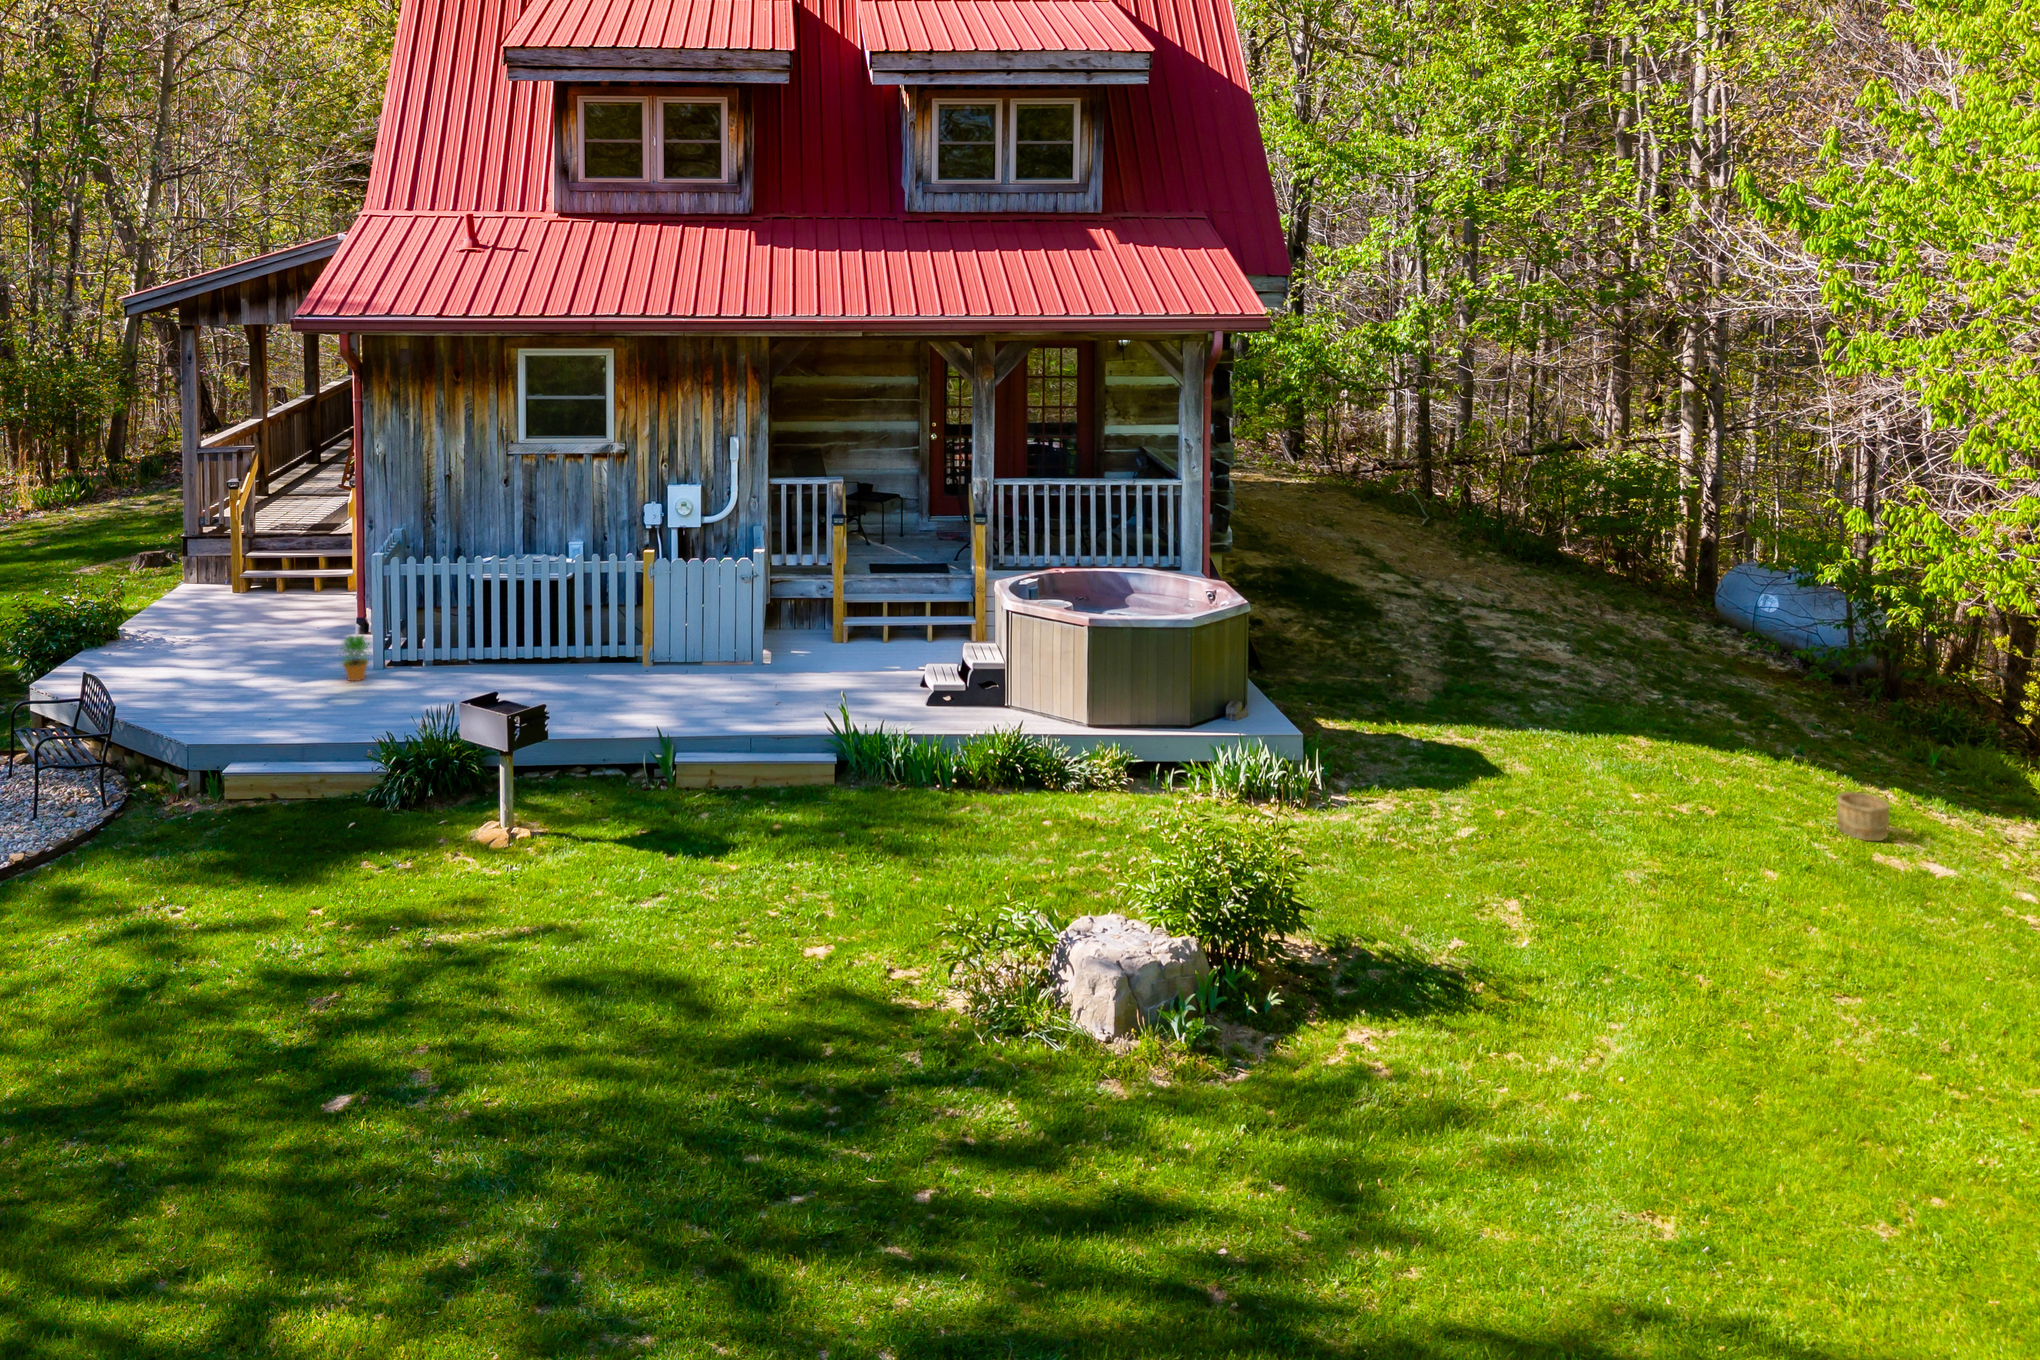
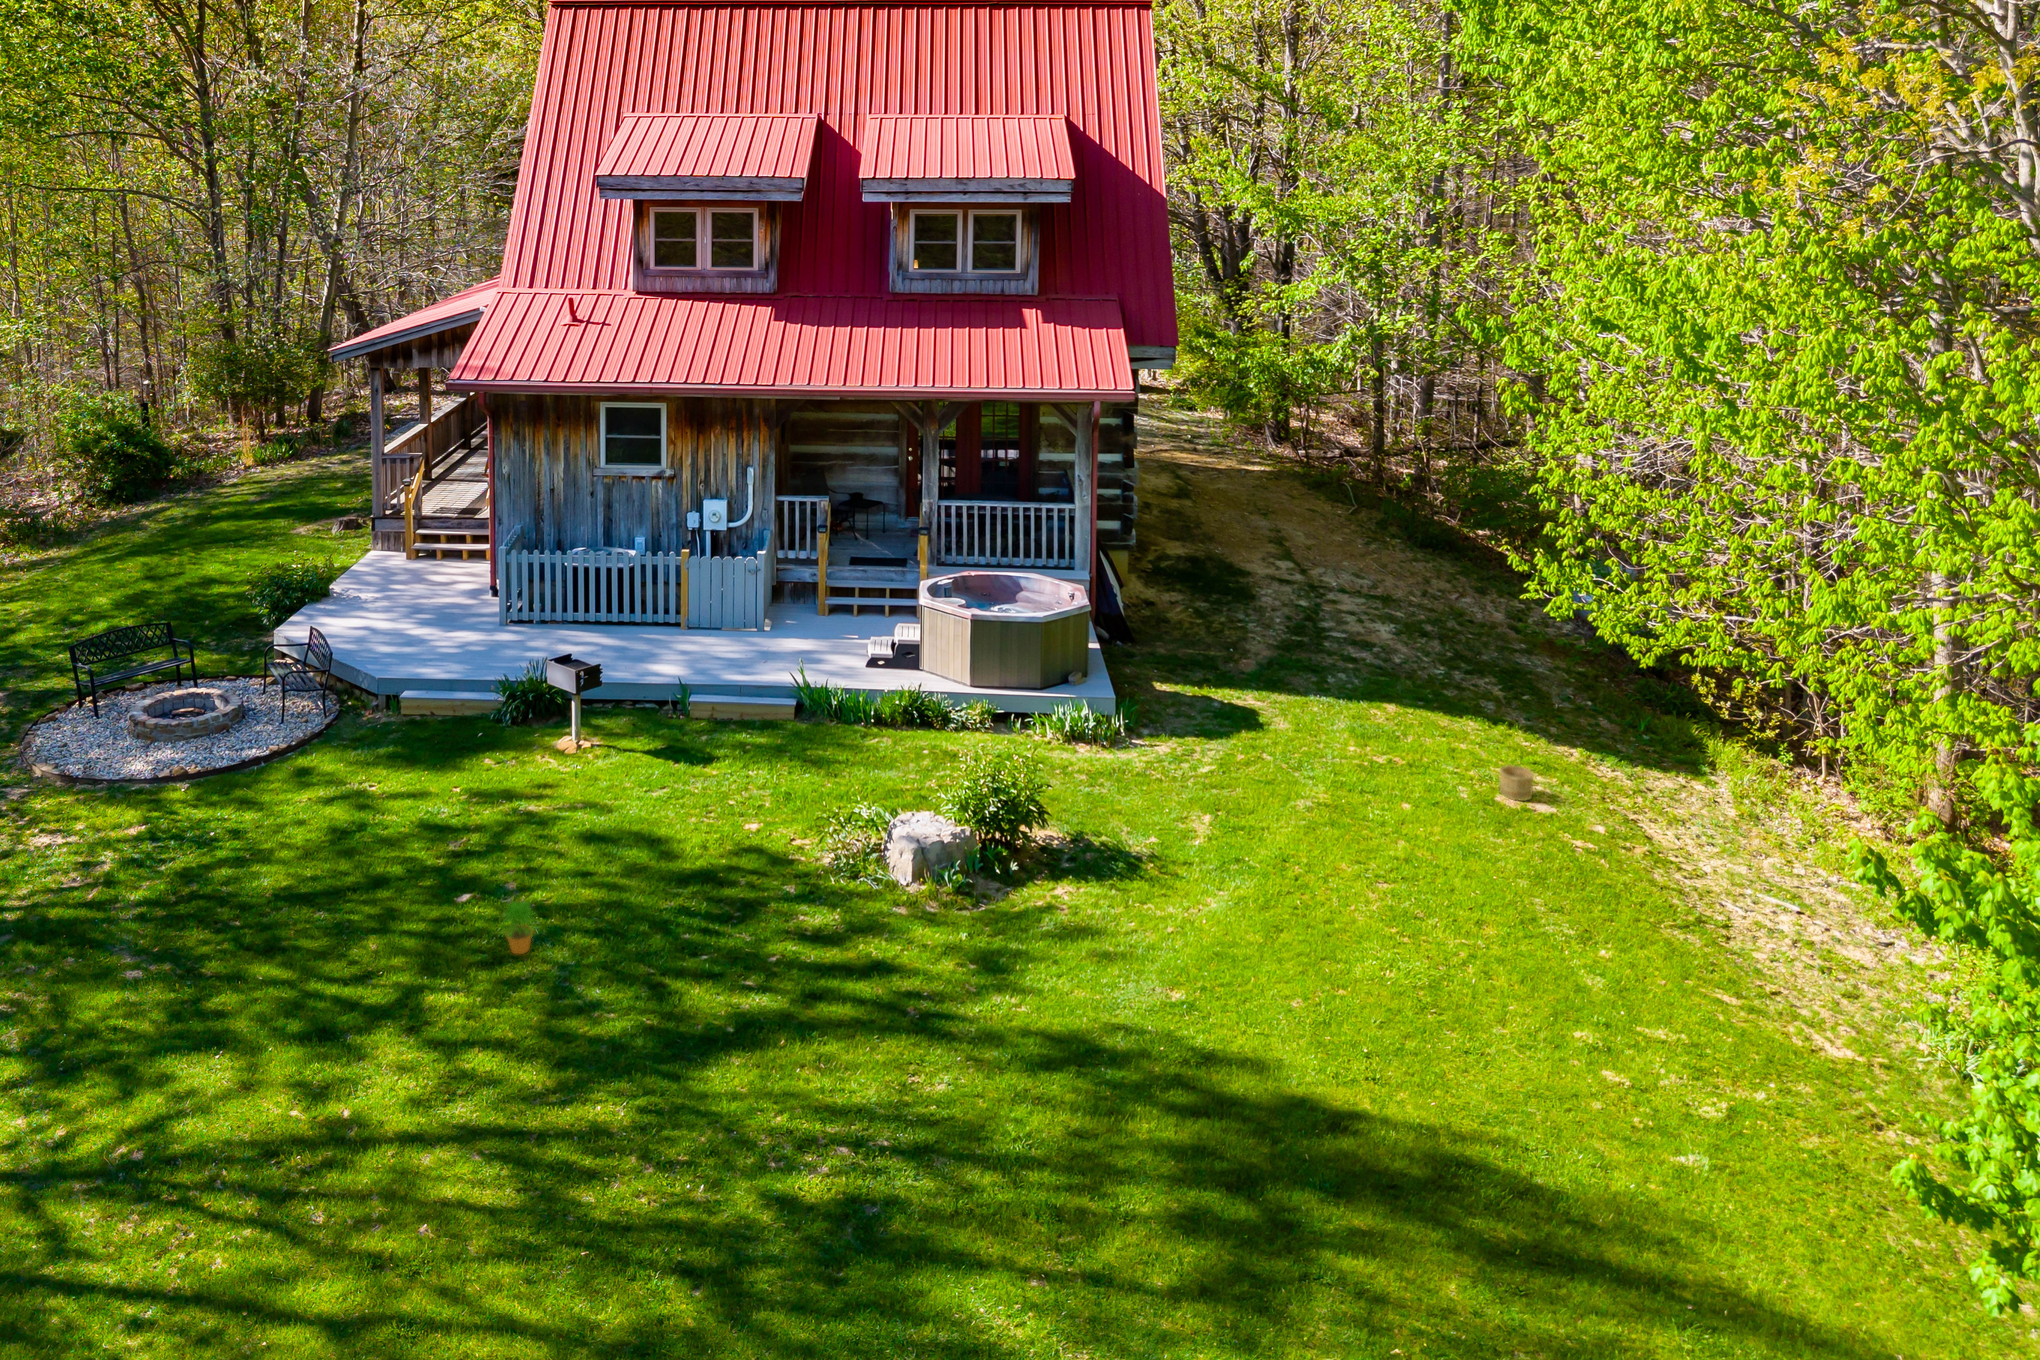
potted plant: present [339,636,370,681] -> present [503,901,536,954]

